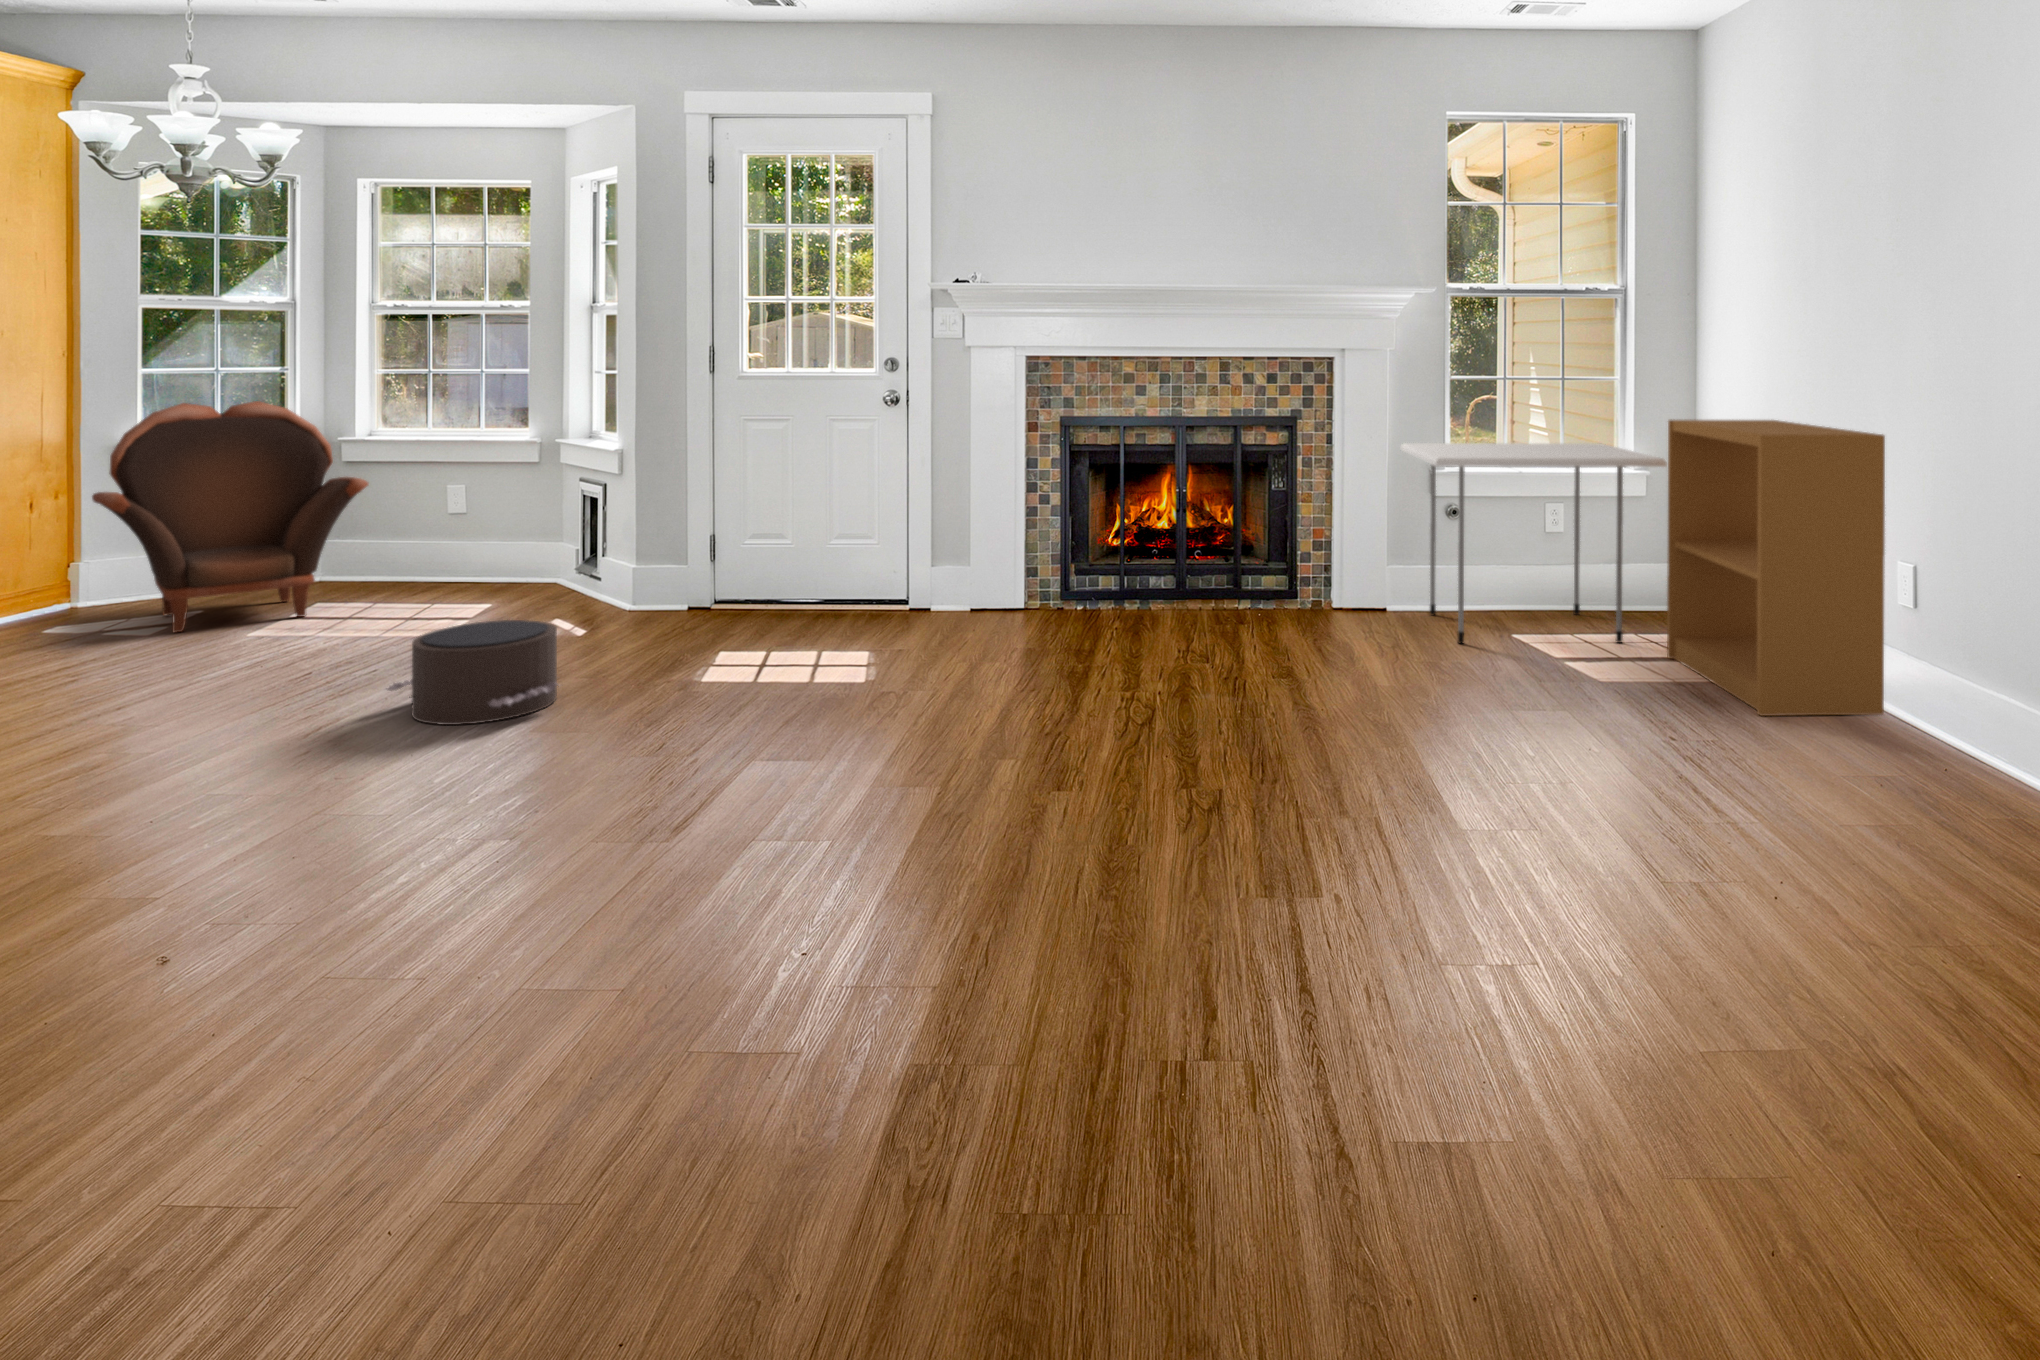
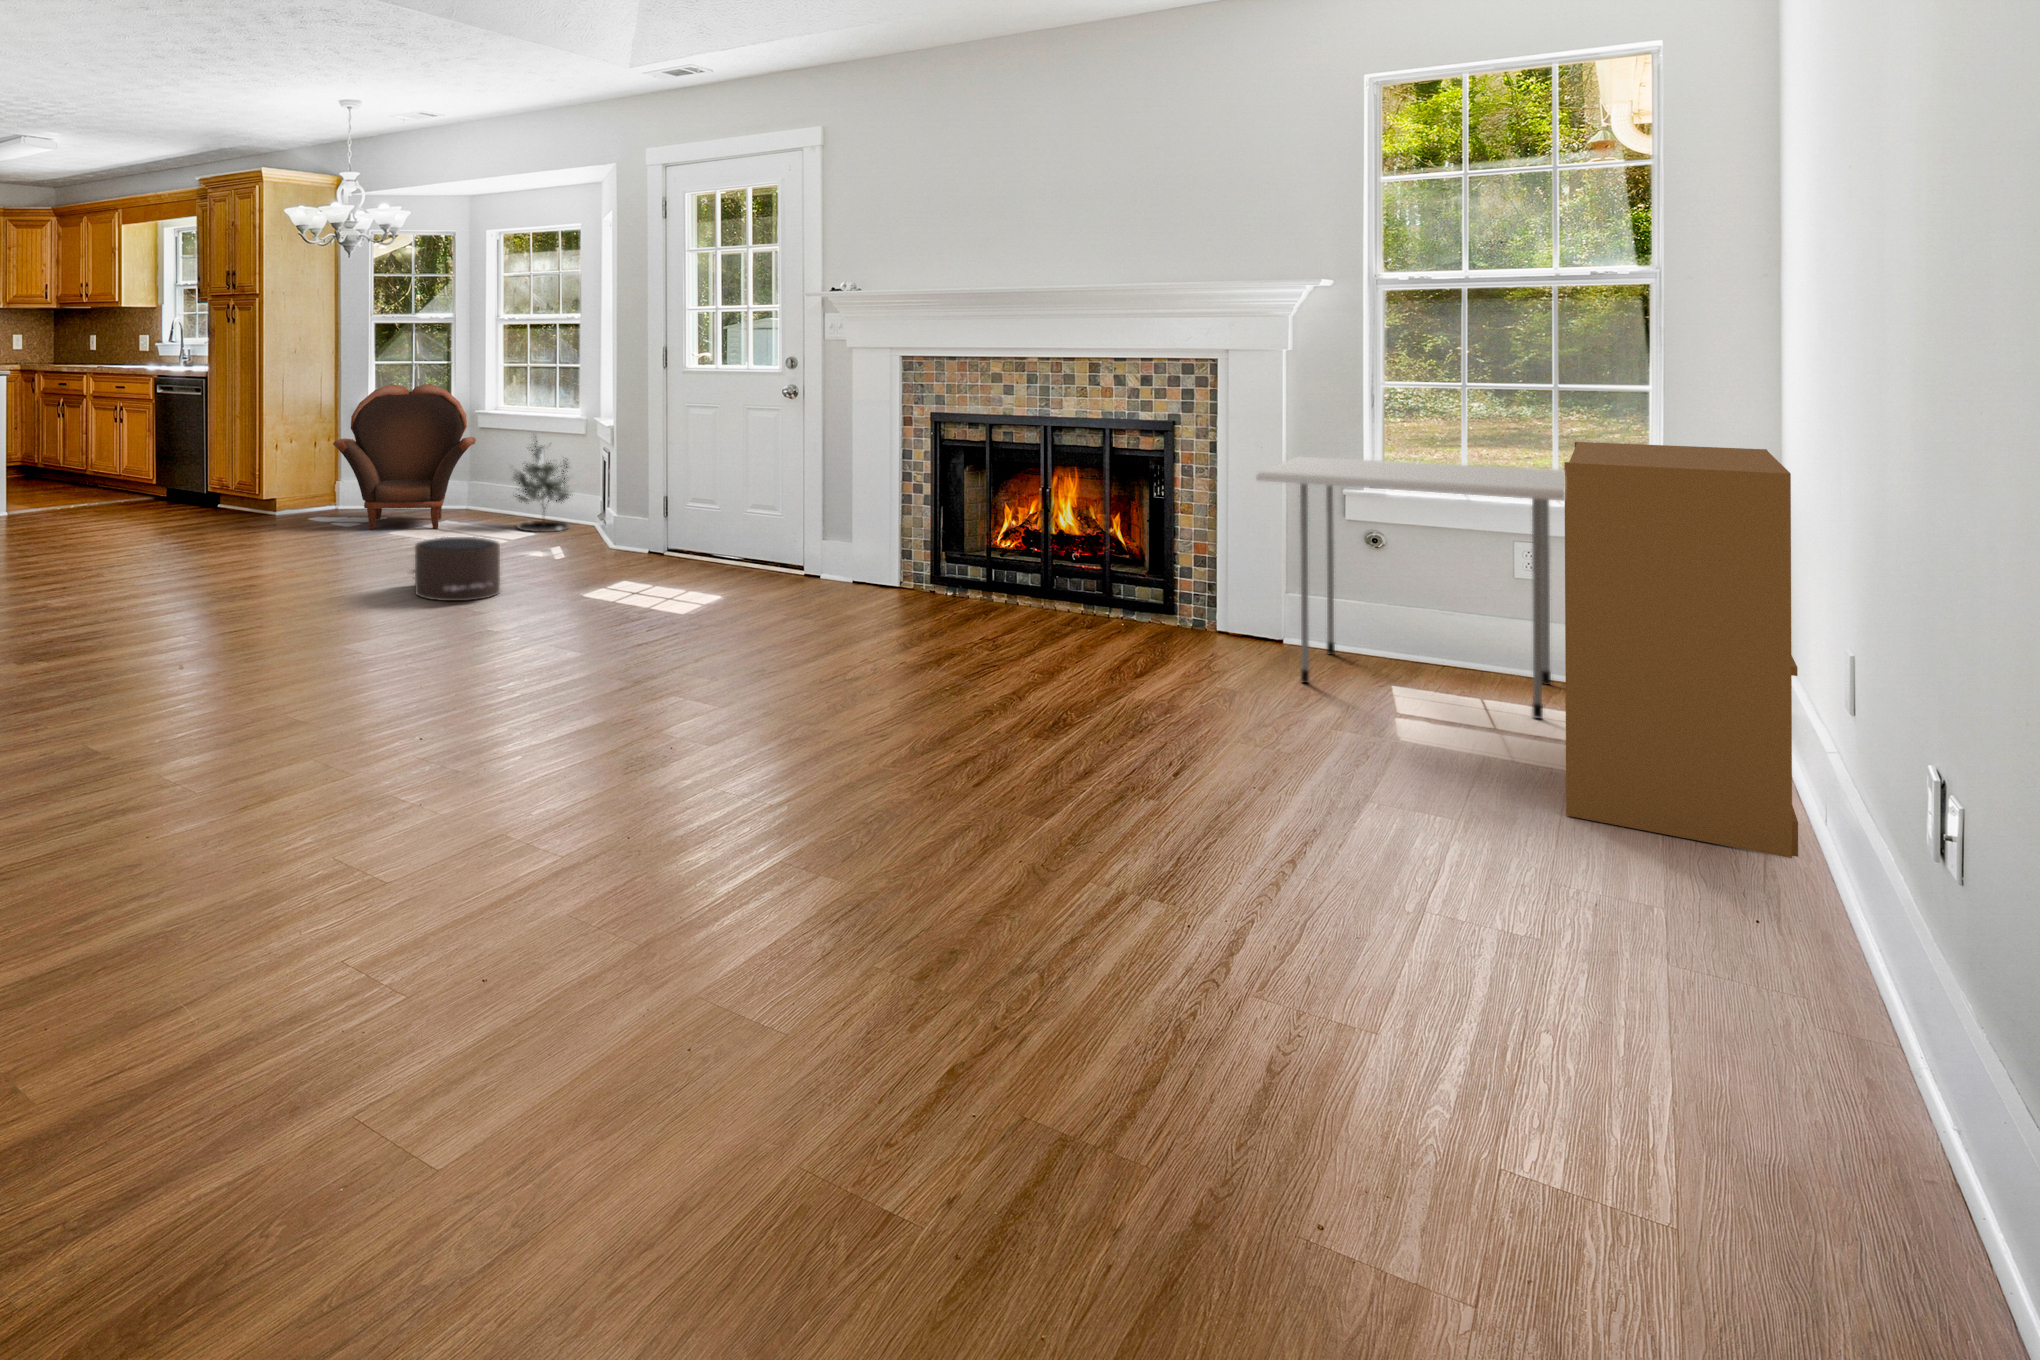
potted tree: none [433,464,531,602] -> present [514,436,571,532]

